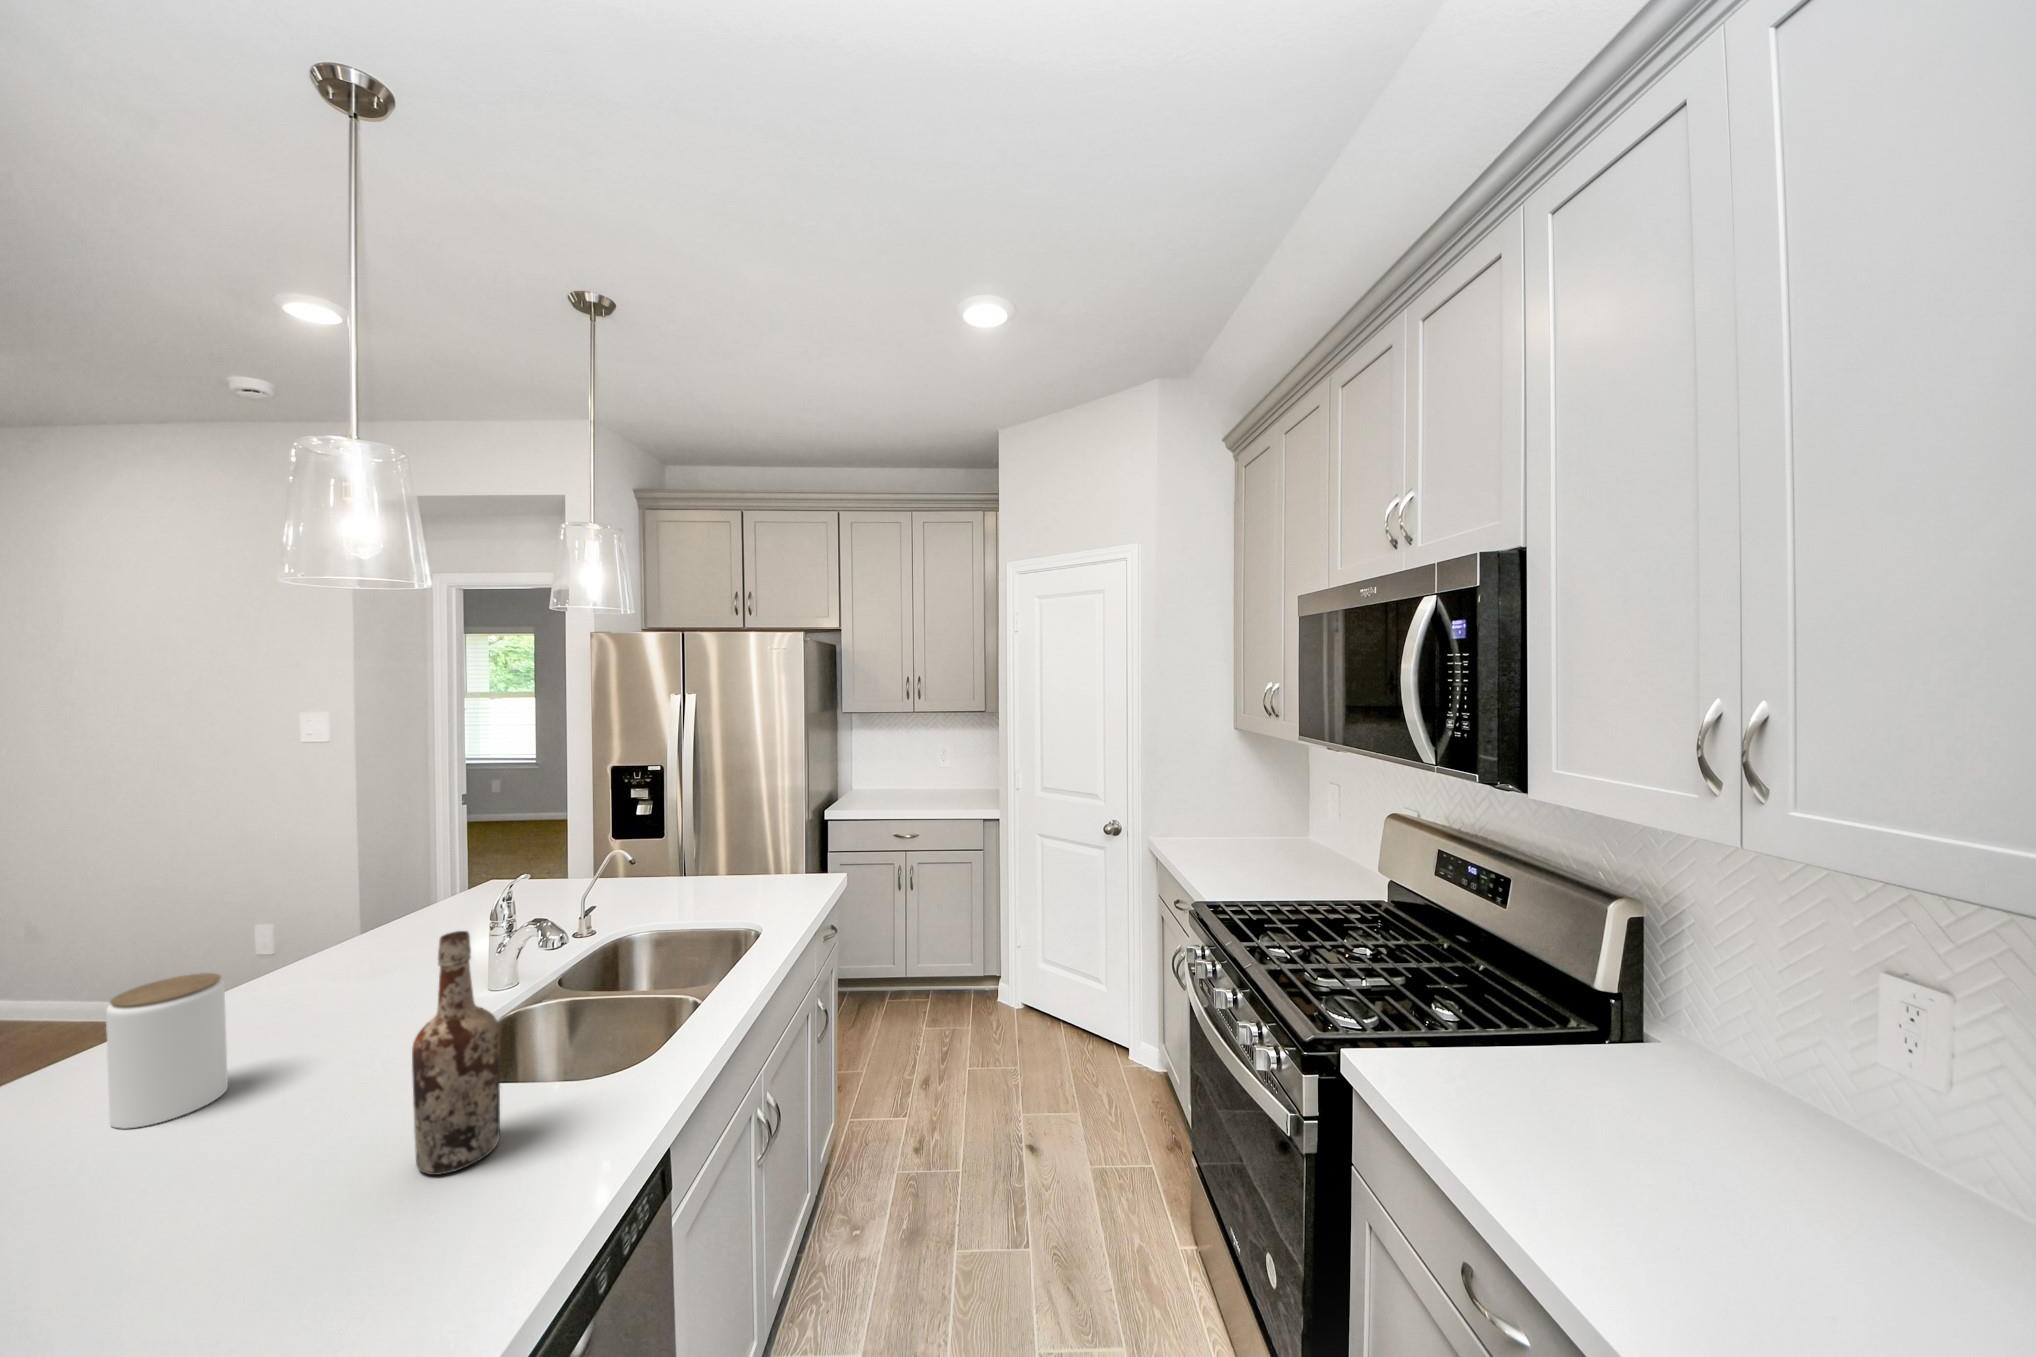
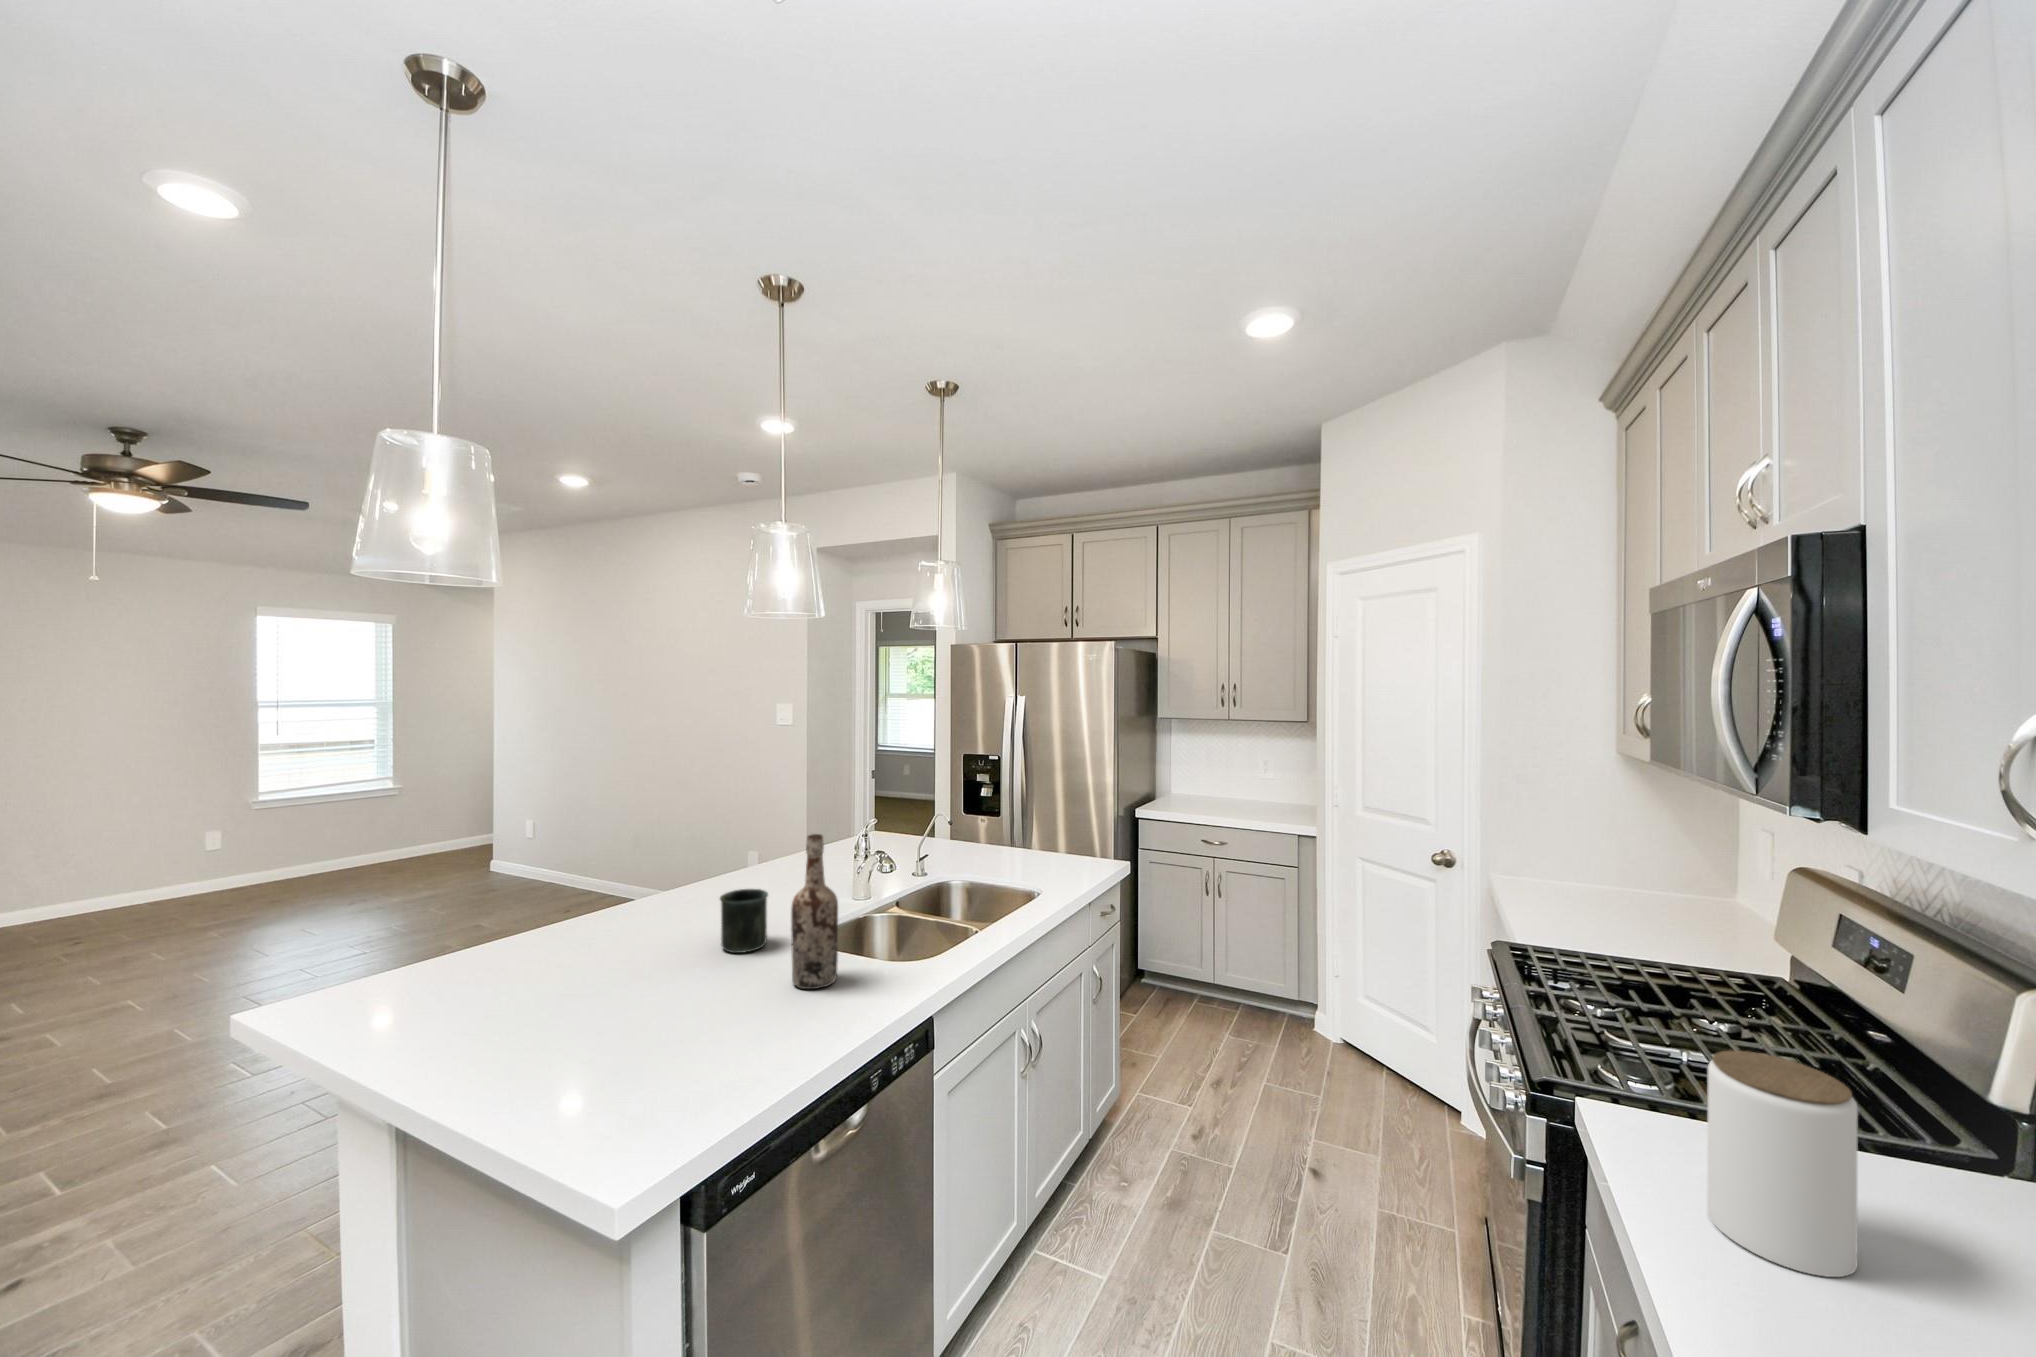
jar: present [106,973,228,1129] -> present [1707,1051,1858,1277]
mug: none [244,1024,349,1142] -> present [720,889,768,953]

